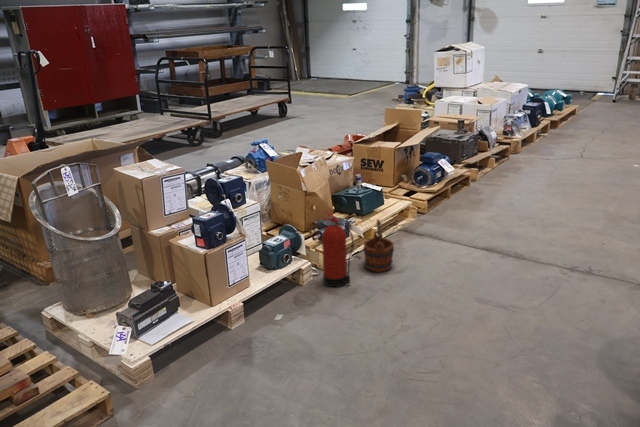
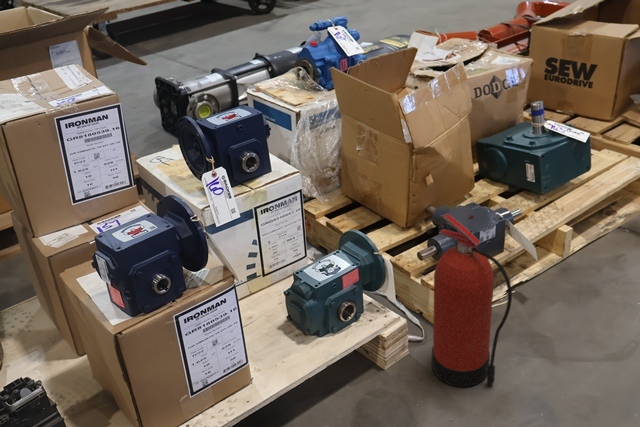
wooden bucket: present [363,220,394,272] -> none [535,231,613,352]

